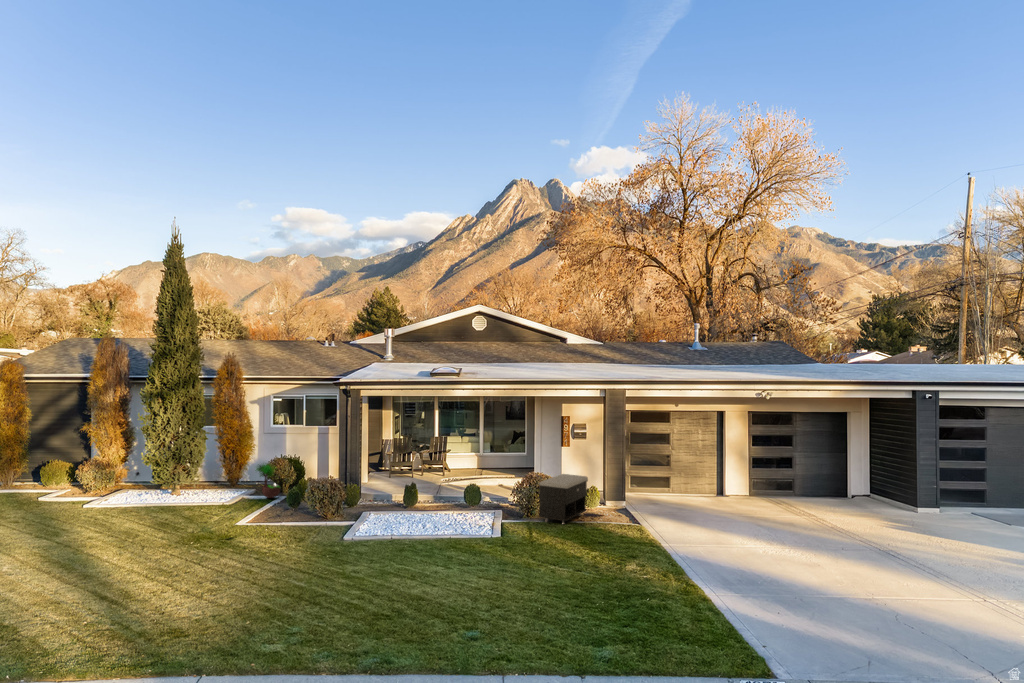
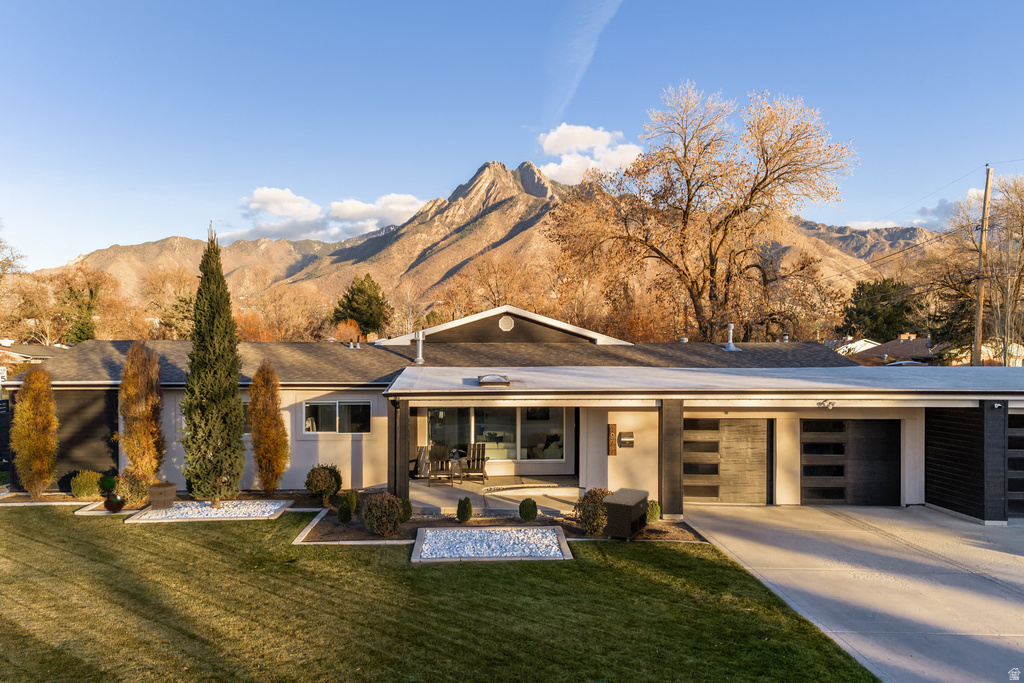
potted tree: present [256,463,280,498] -> present [97,476,125,512]
wooden bucket: none [111,470,142,496] -> present [148,482,178,509]

